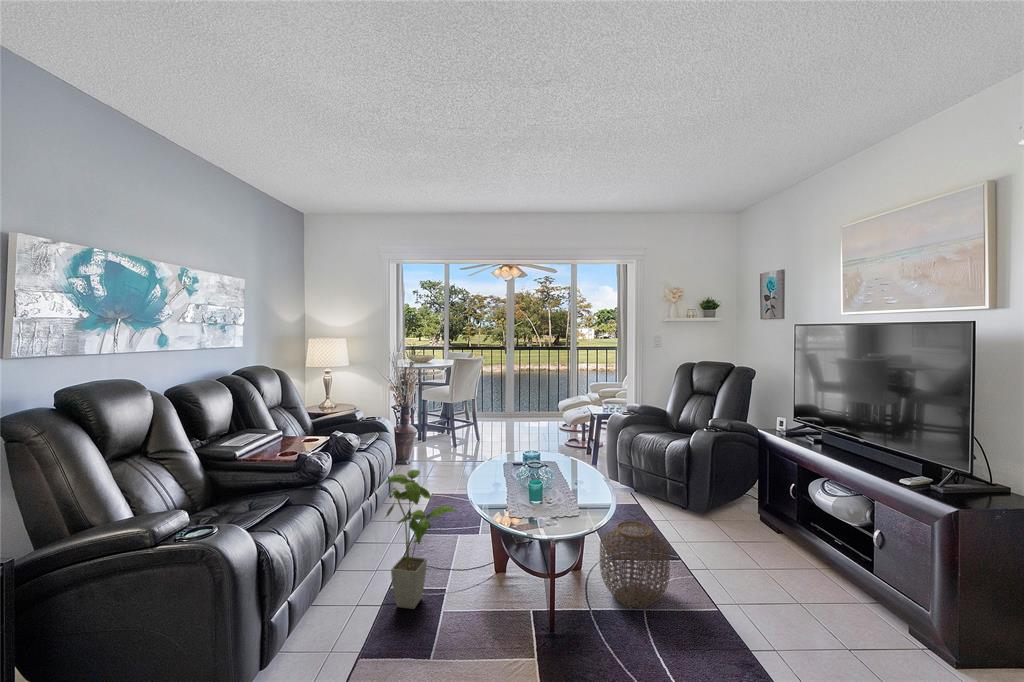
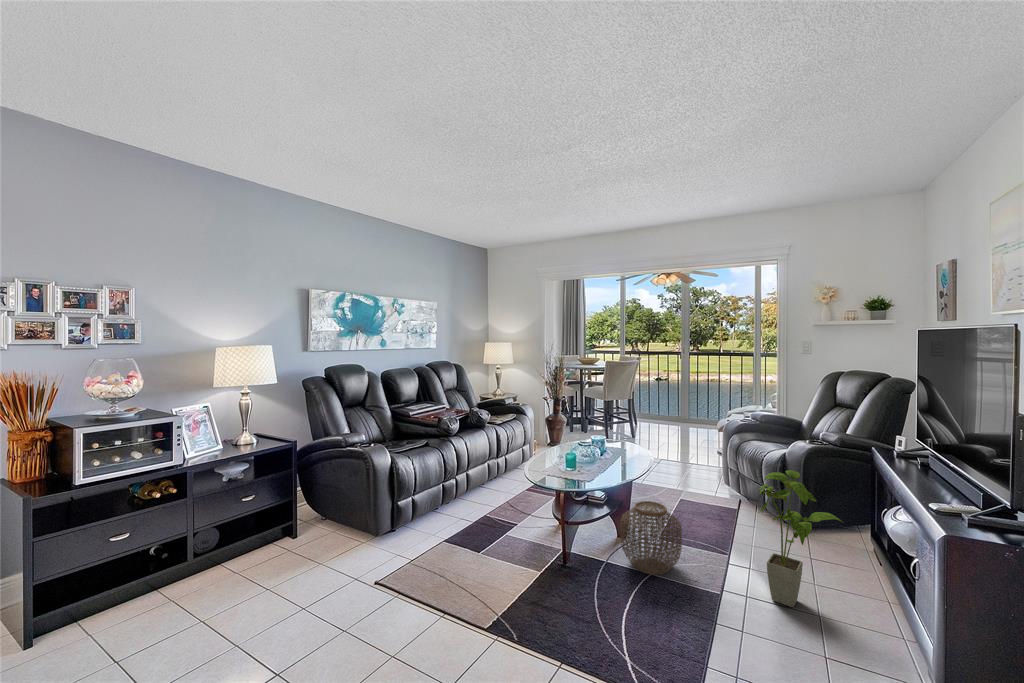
house plant: present [386,470,458,609] -> present [758,470,843,607]

